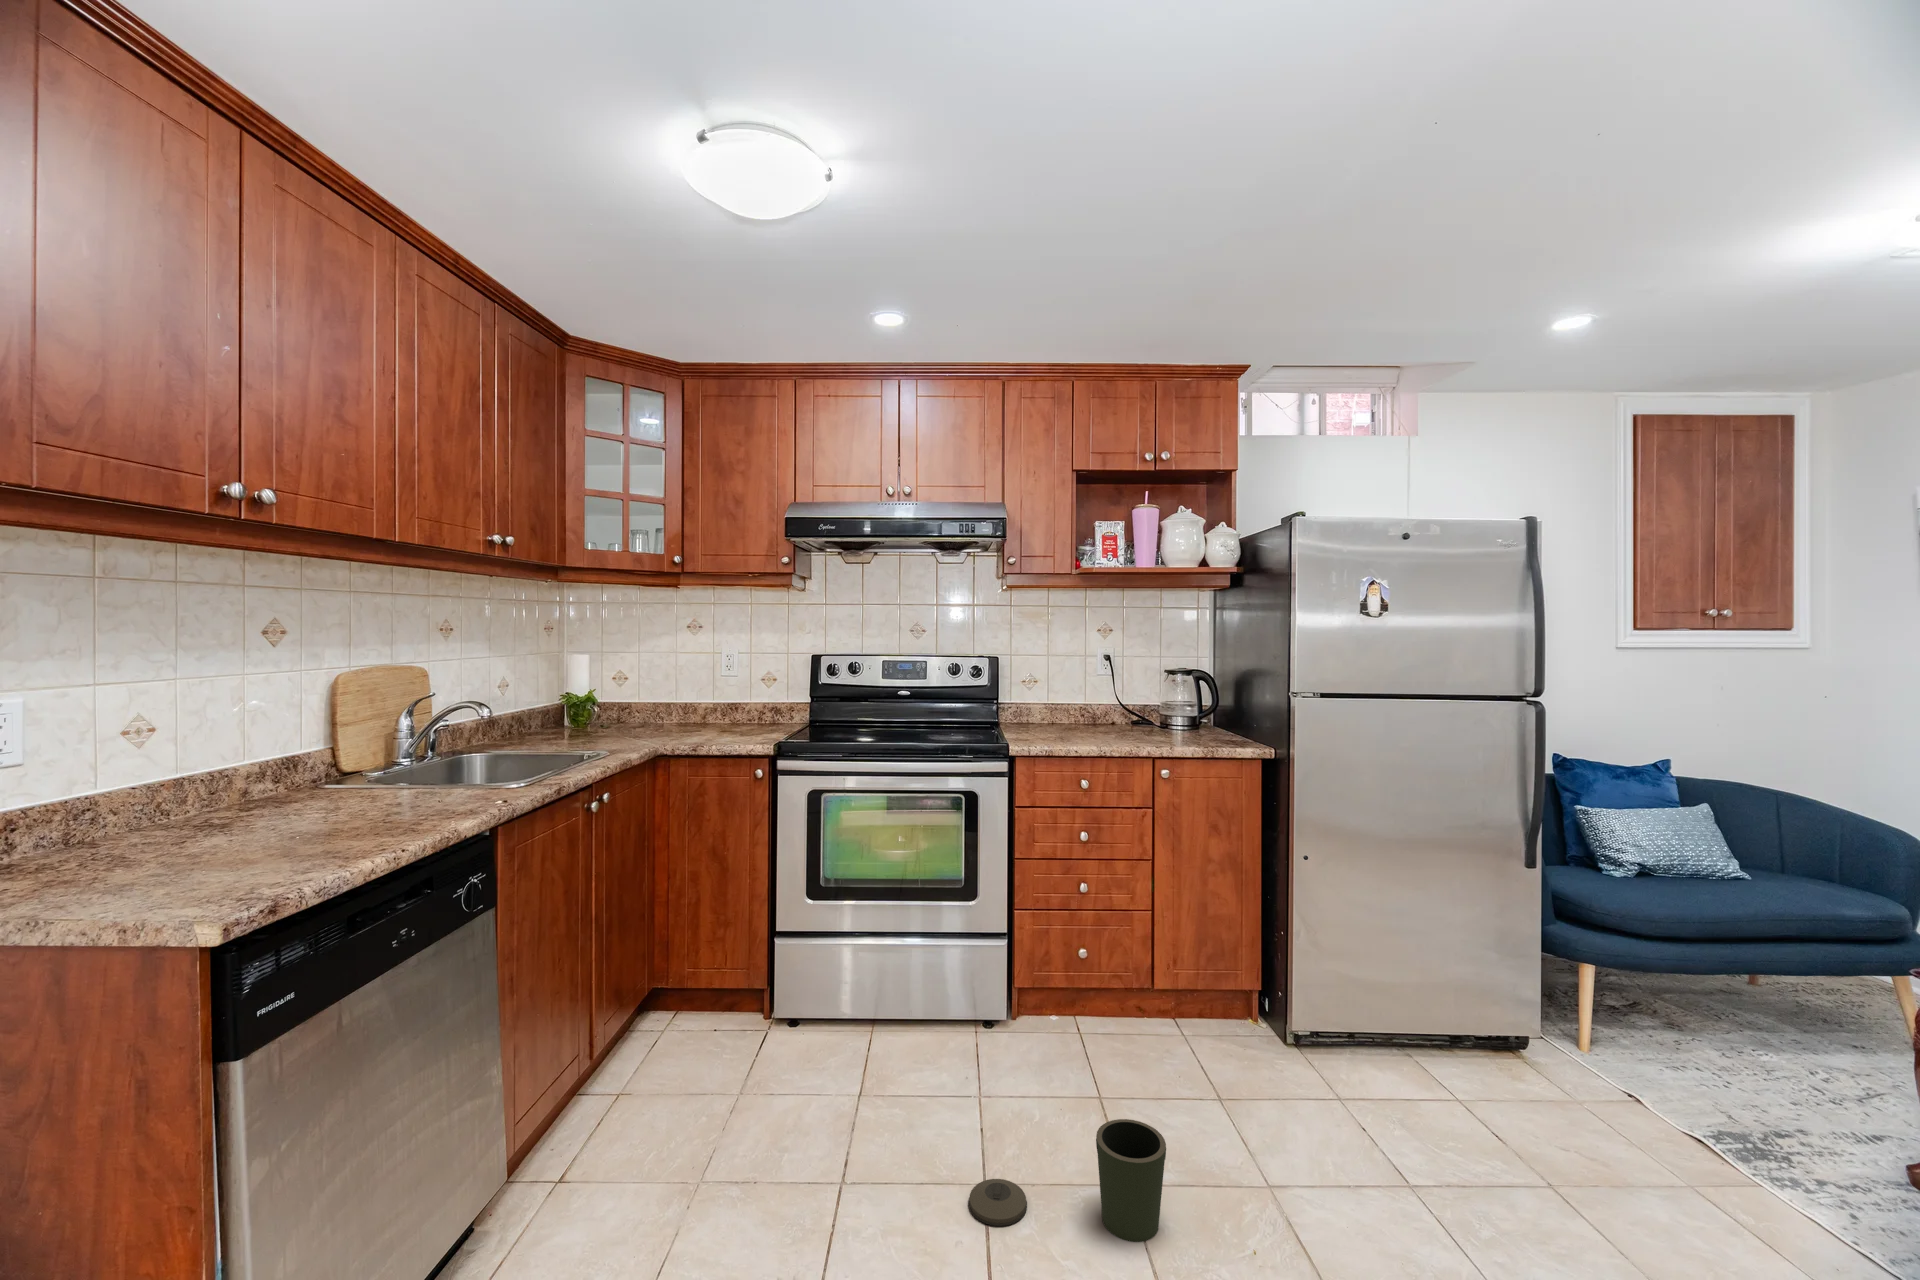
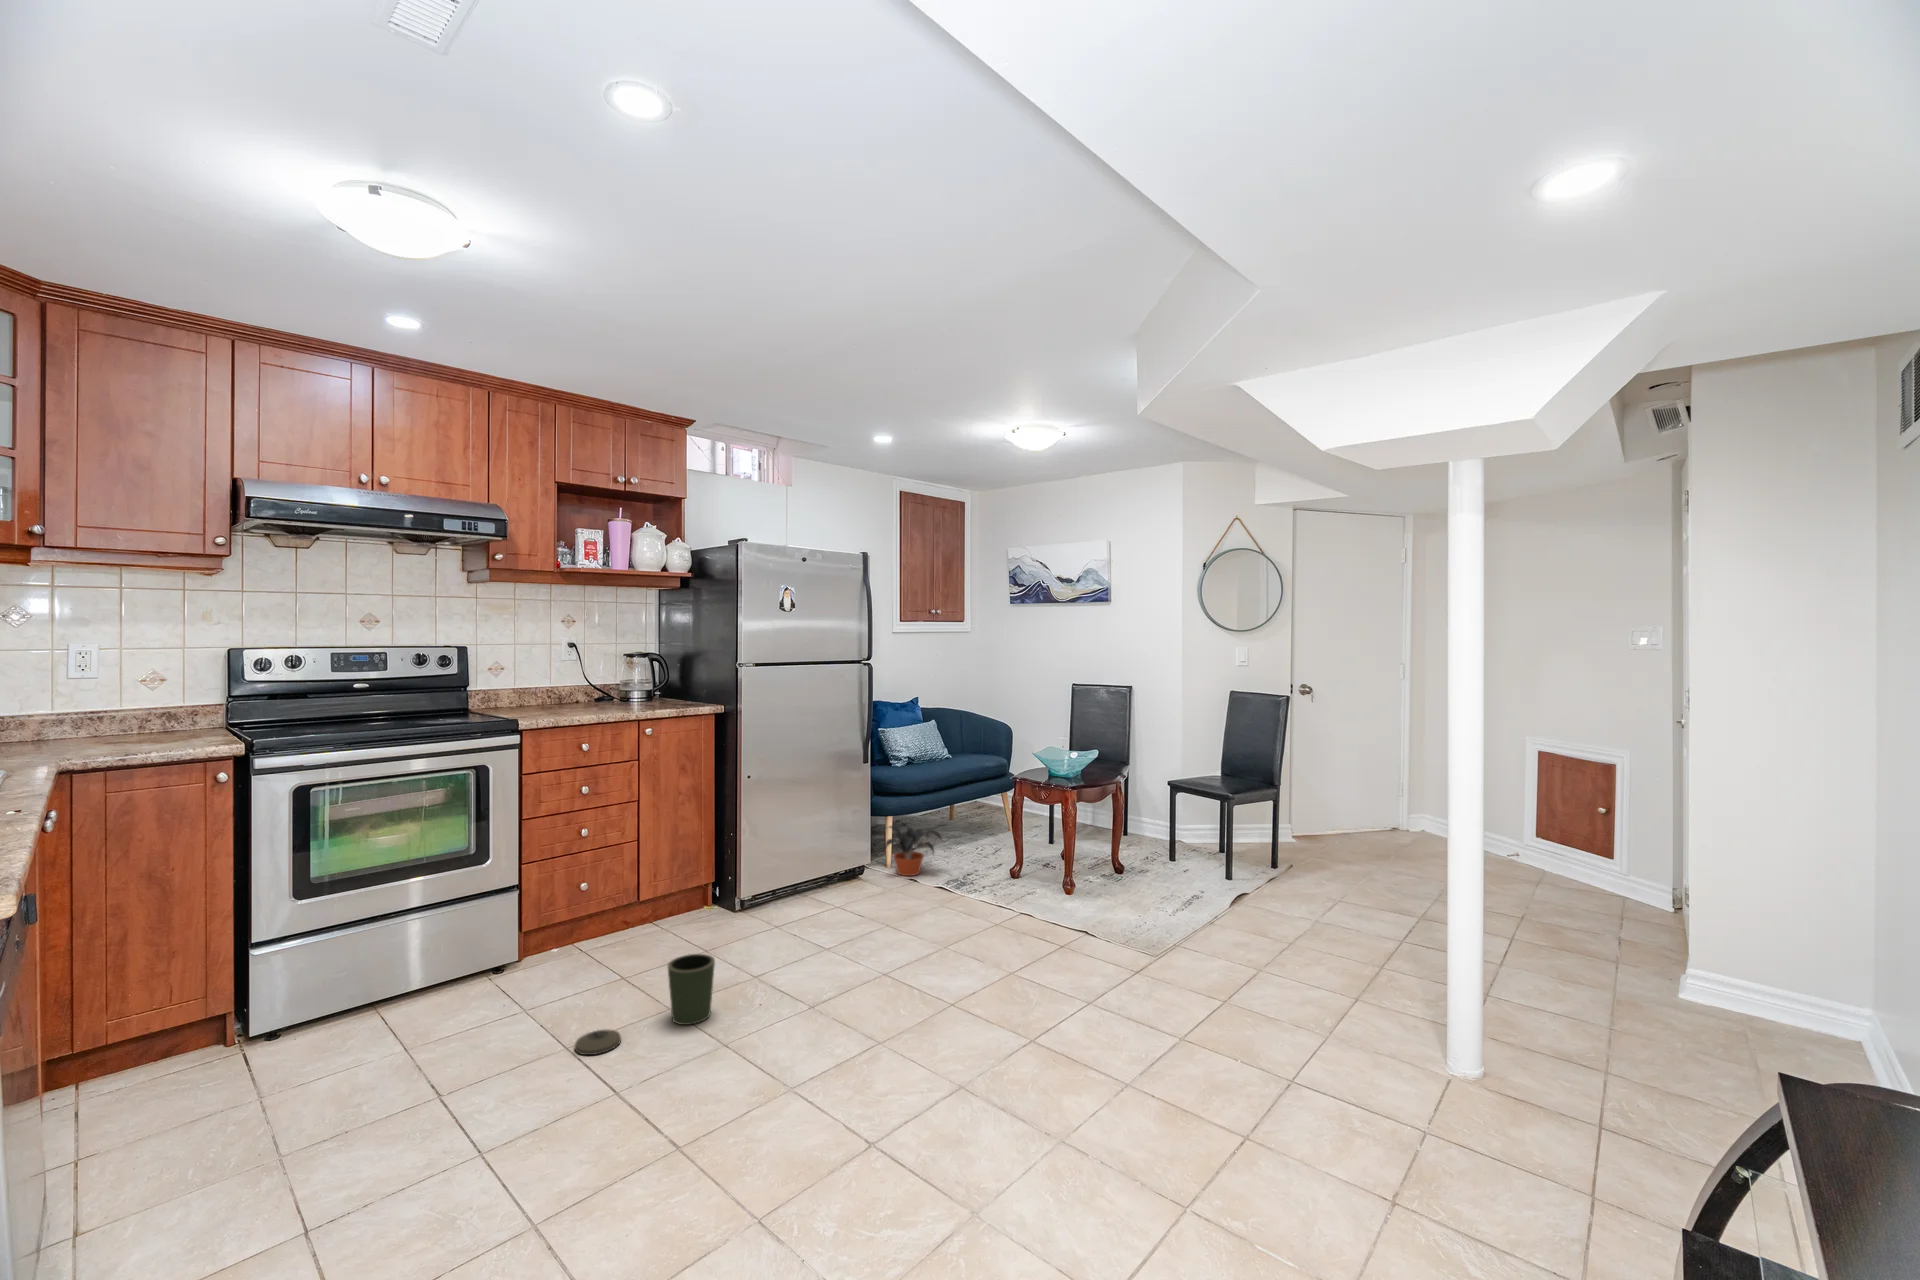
potted plant: none [1565,980,1707,1087] -> present [884,826,941,876]

